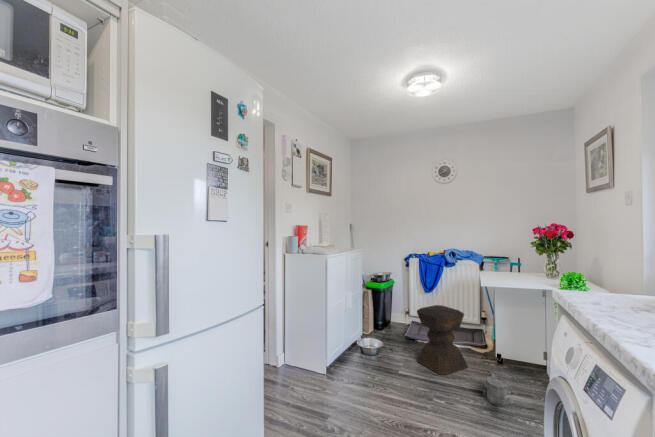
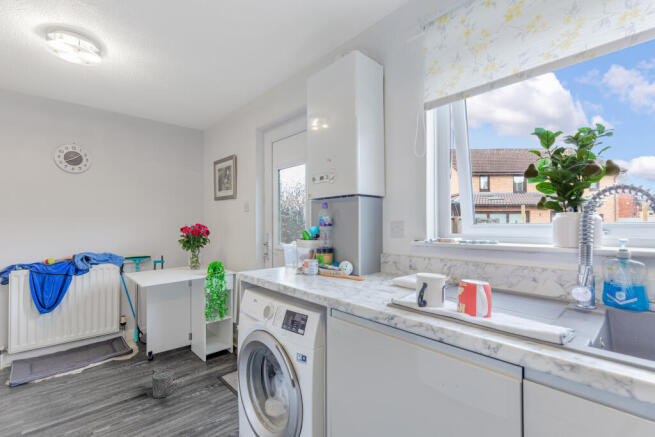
stool: present [417,305,468,375] -> none [46,320,120,405]

